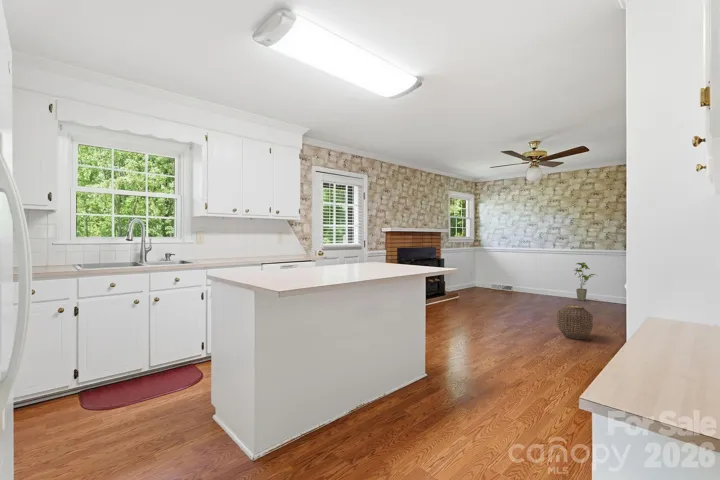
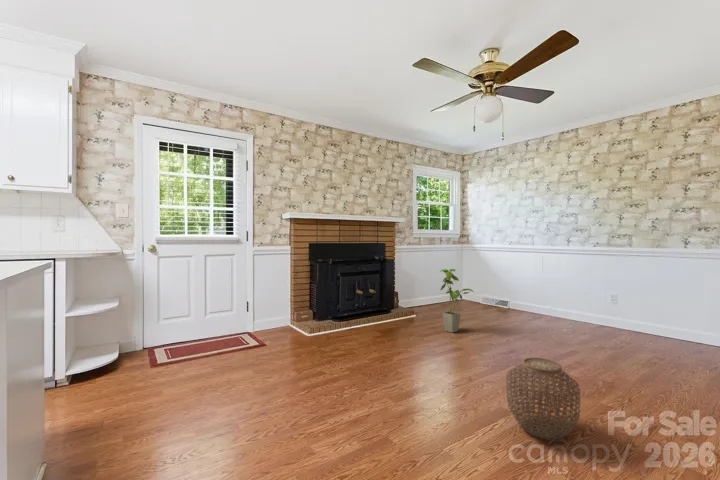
house plant: present [575,262,595,301] -> present [440,269,473,333]

